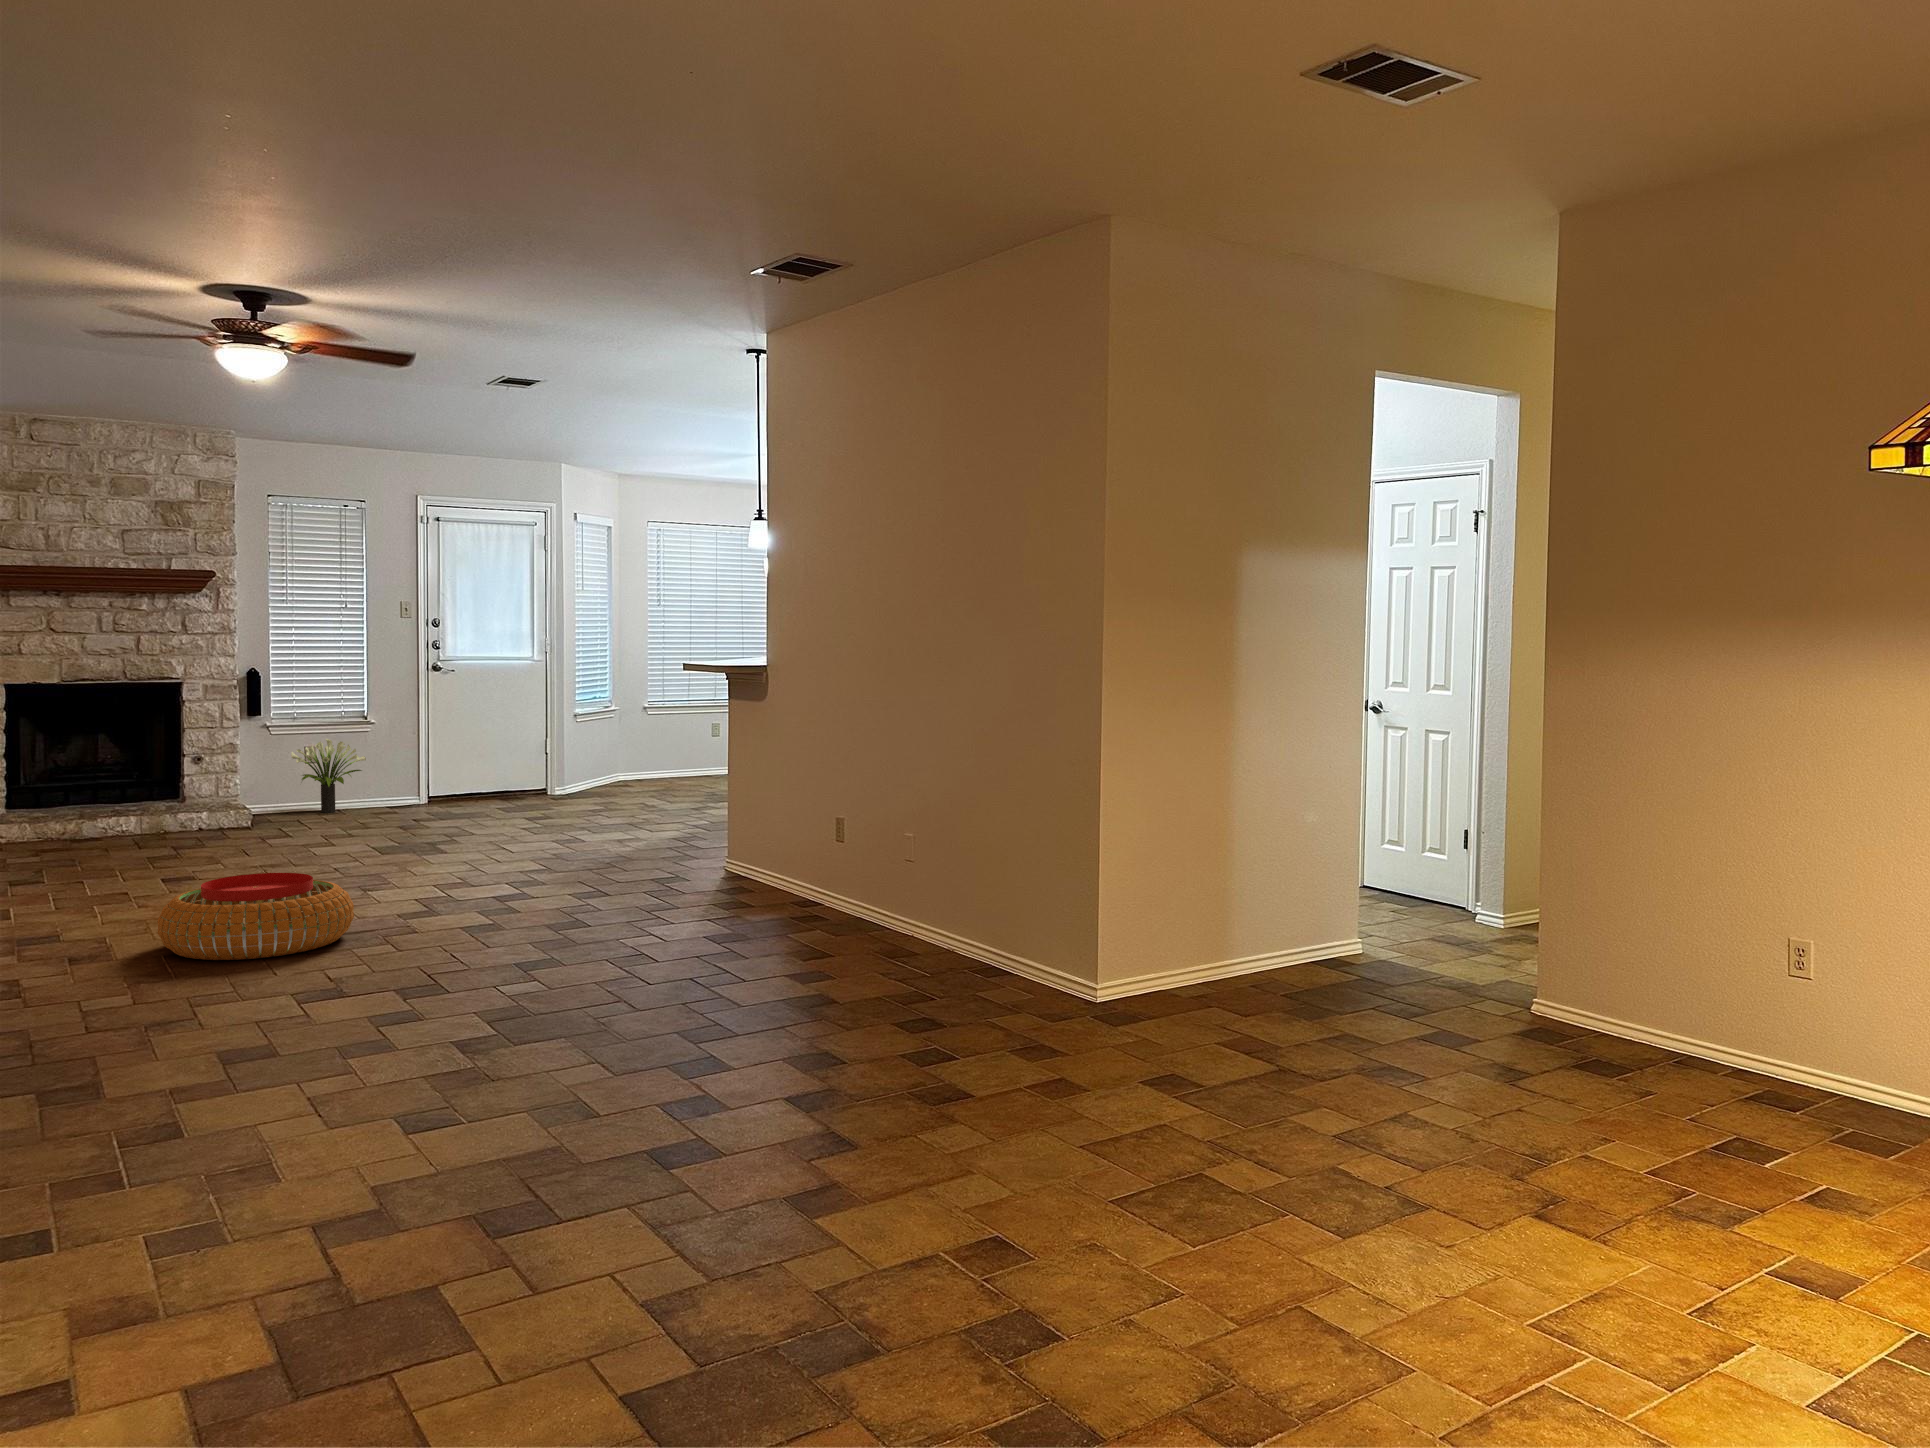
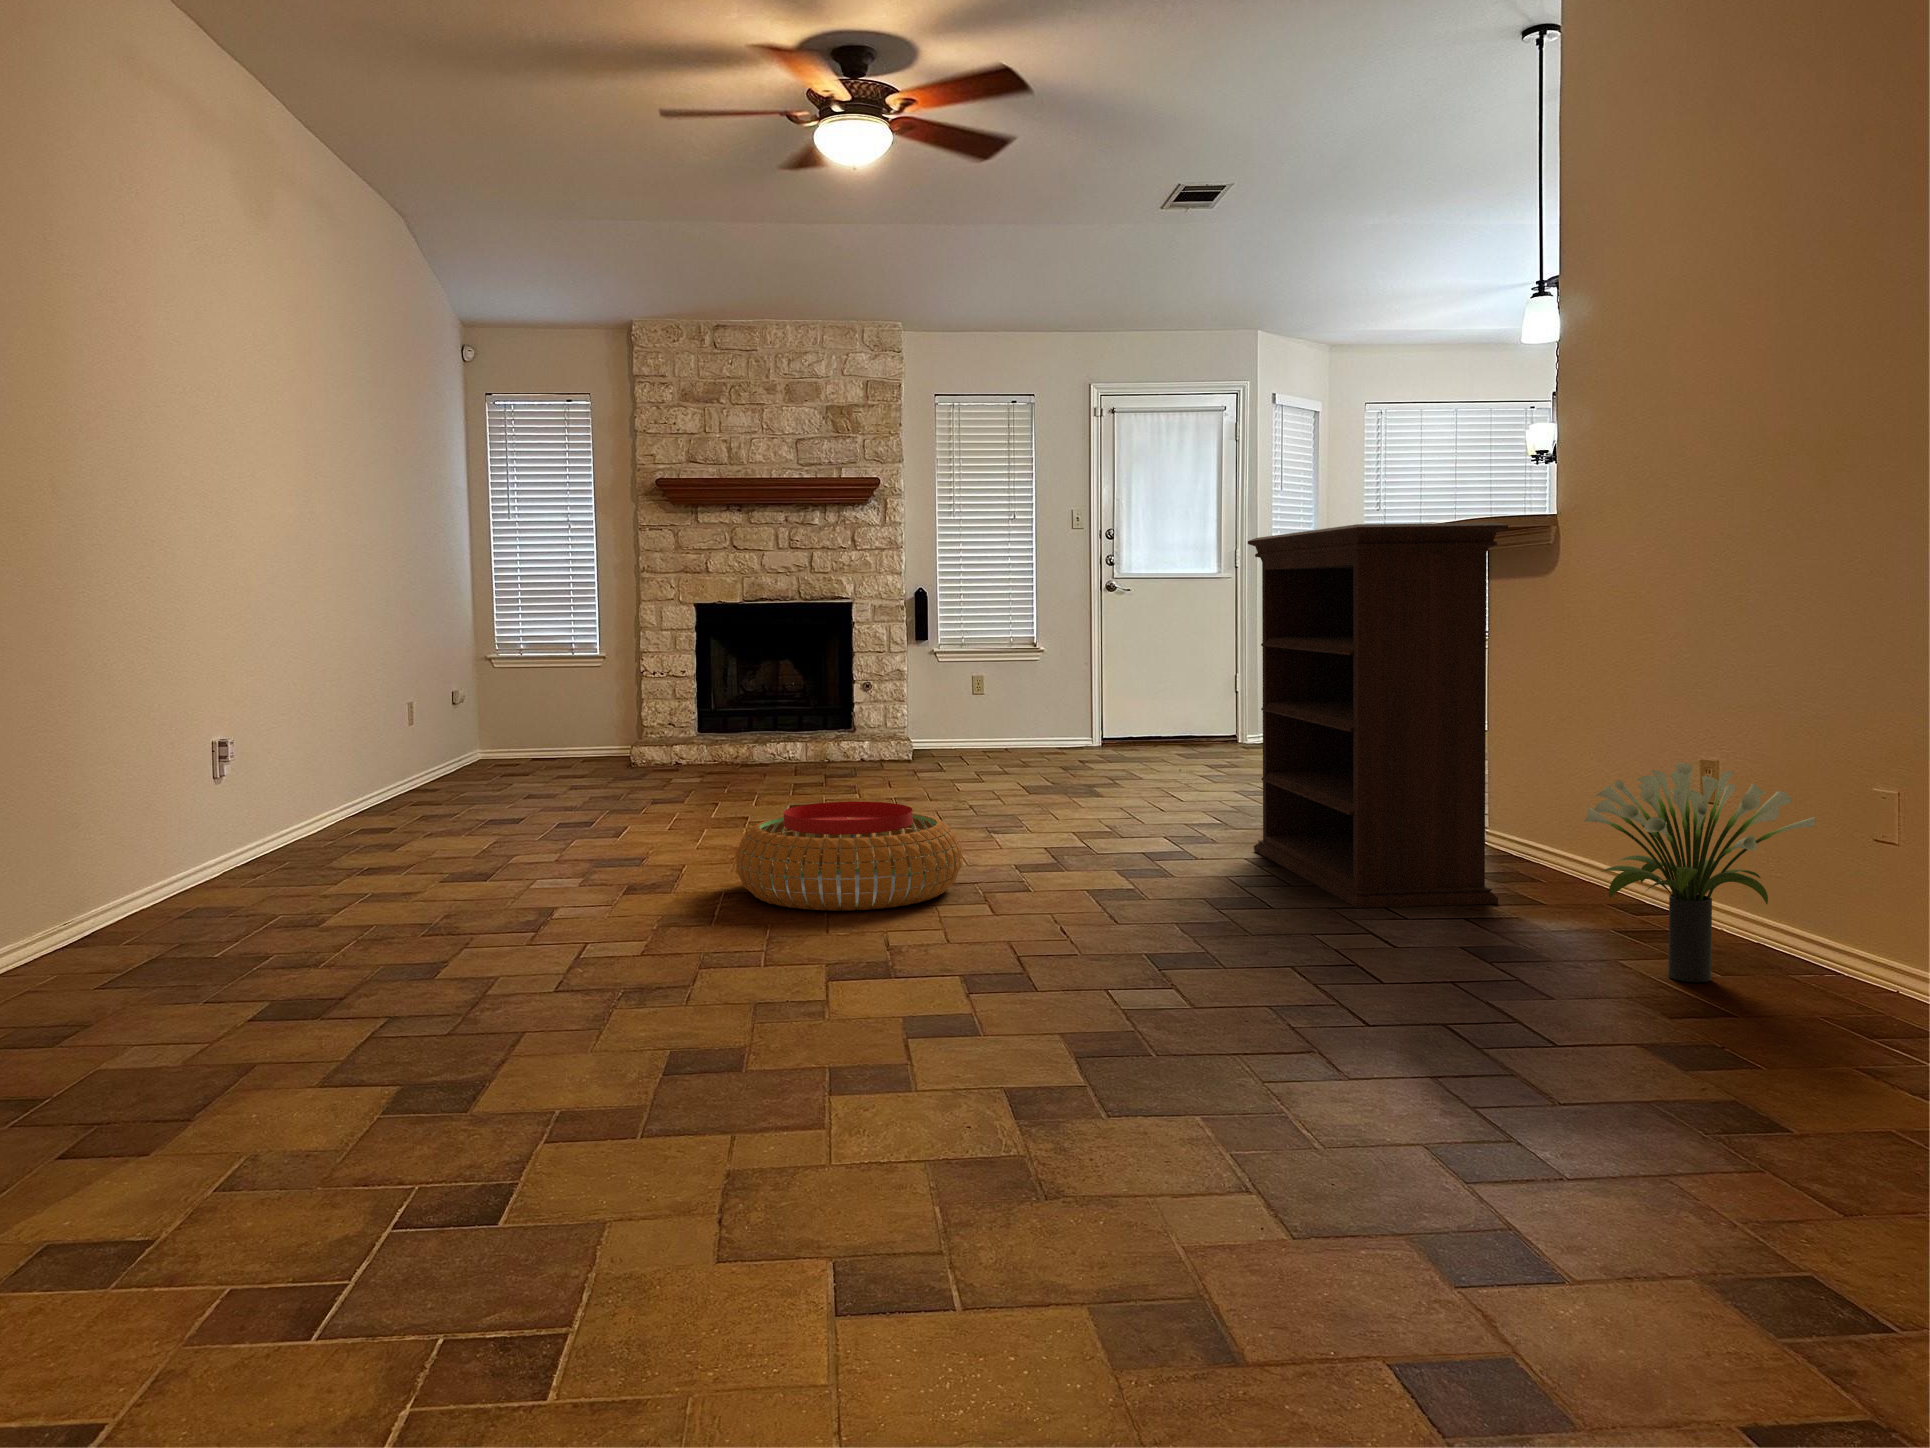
bookshelf: none [565,662,737,921] -> present [1248,522,1508,908]
potted plant: present [291,739,366,813] -> present [1584,763,1816,982]

